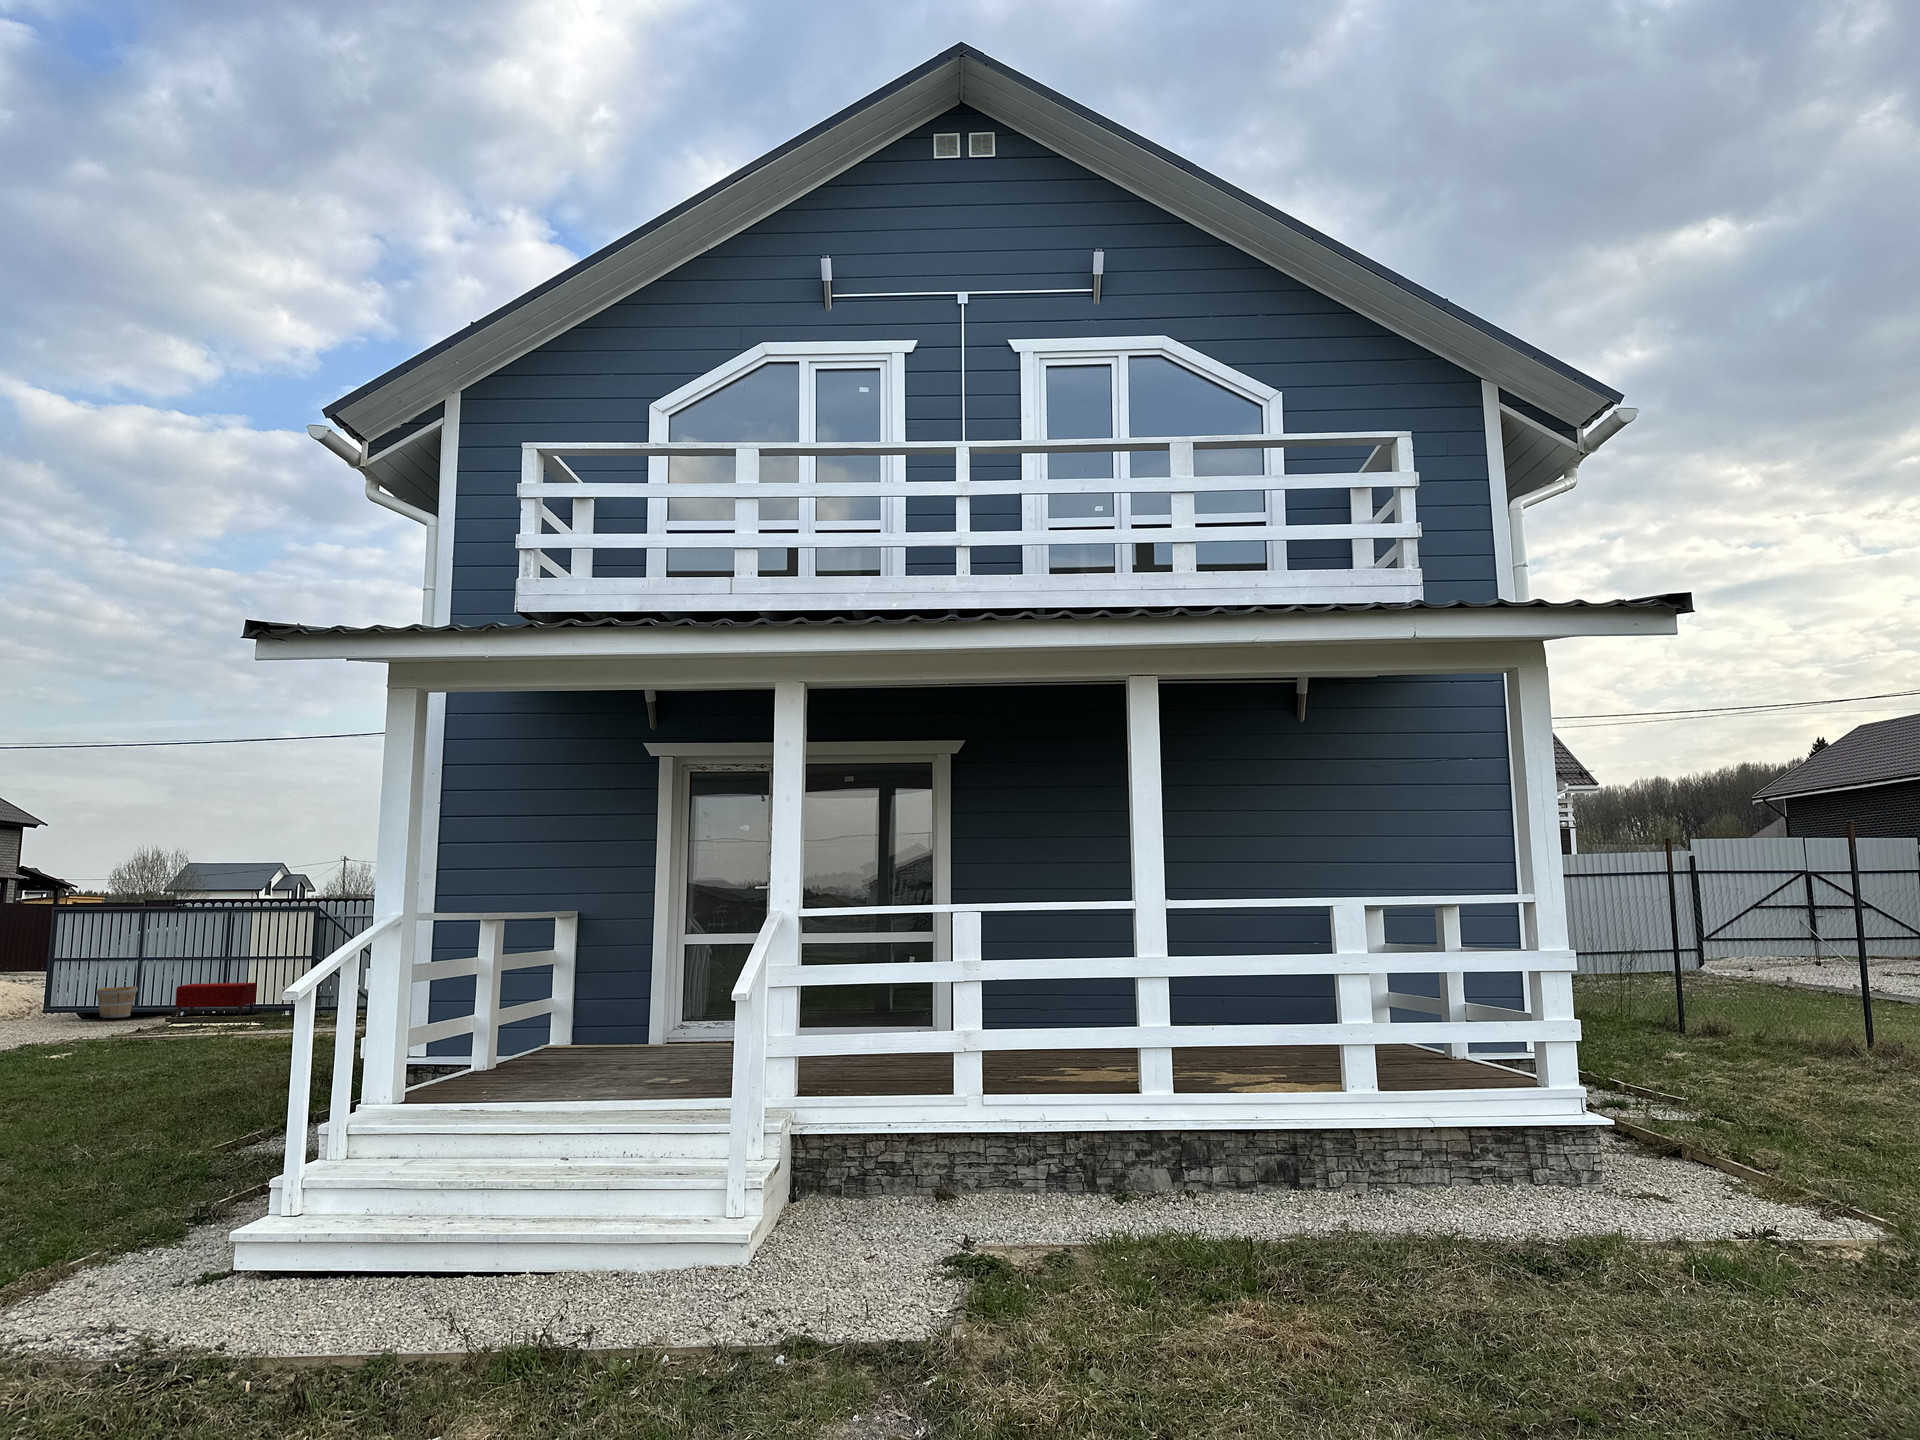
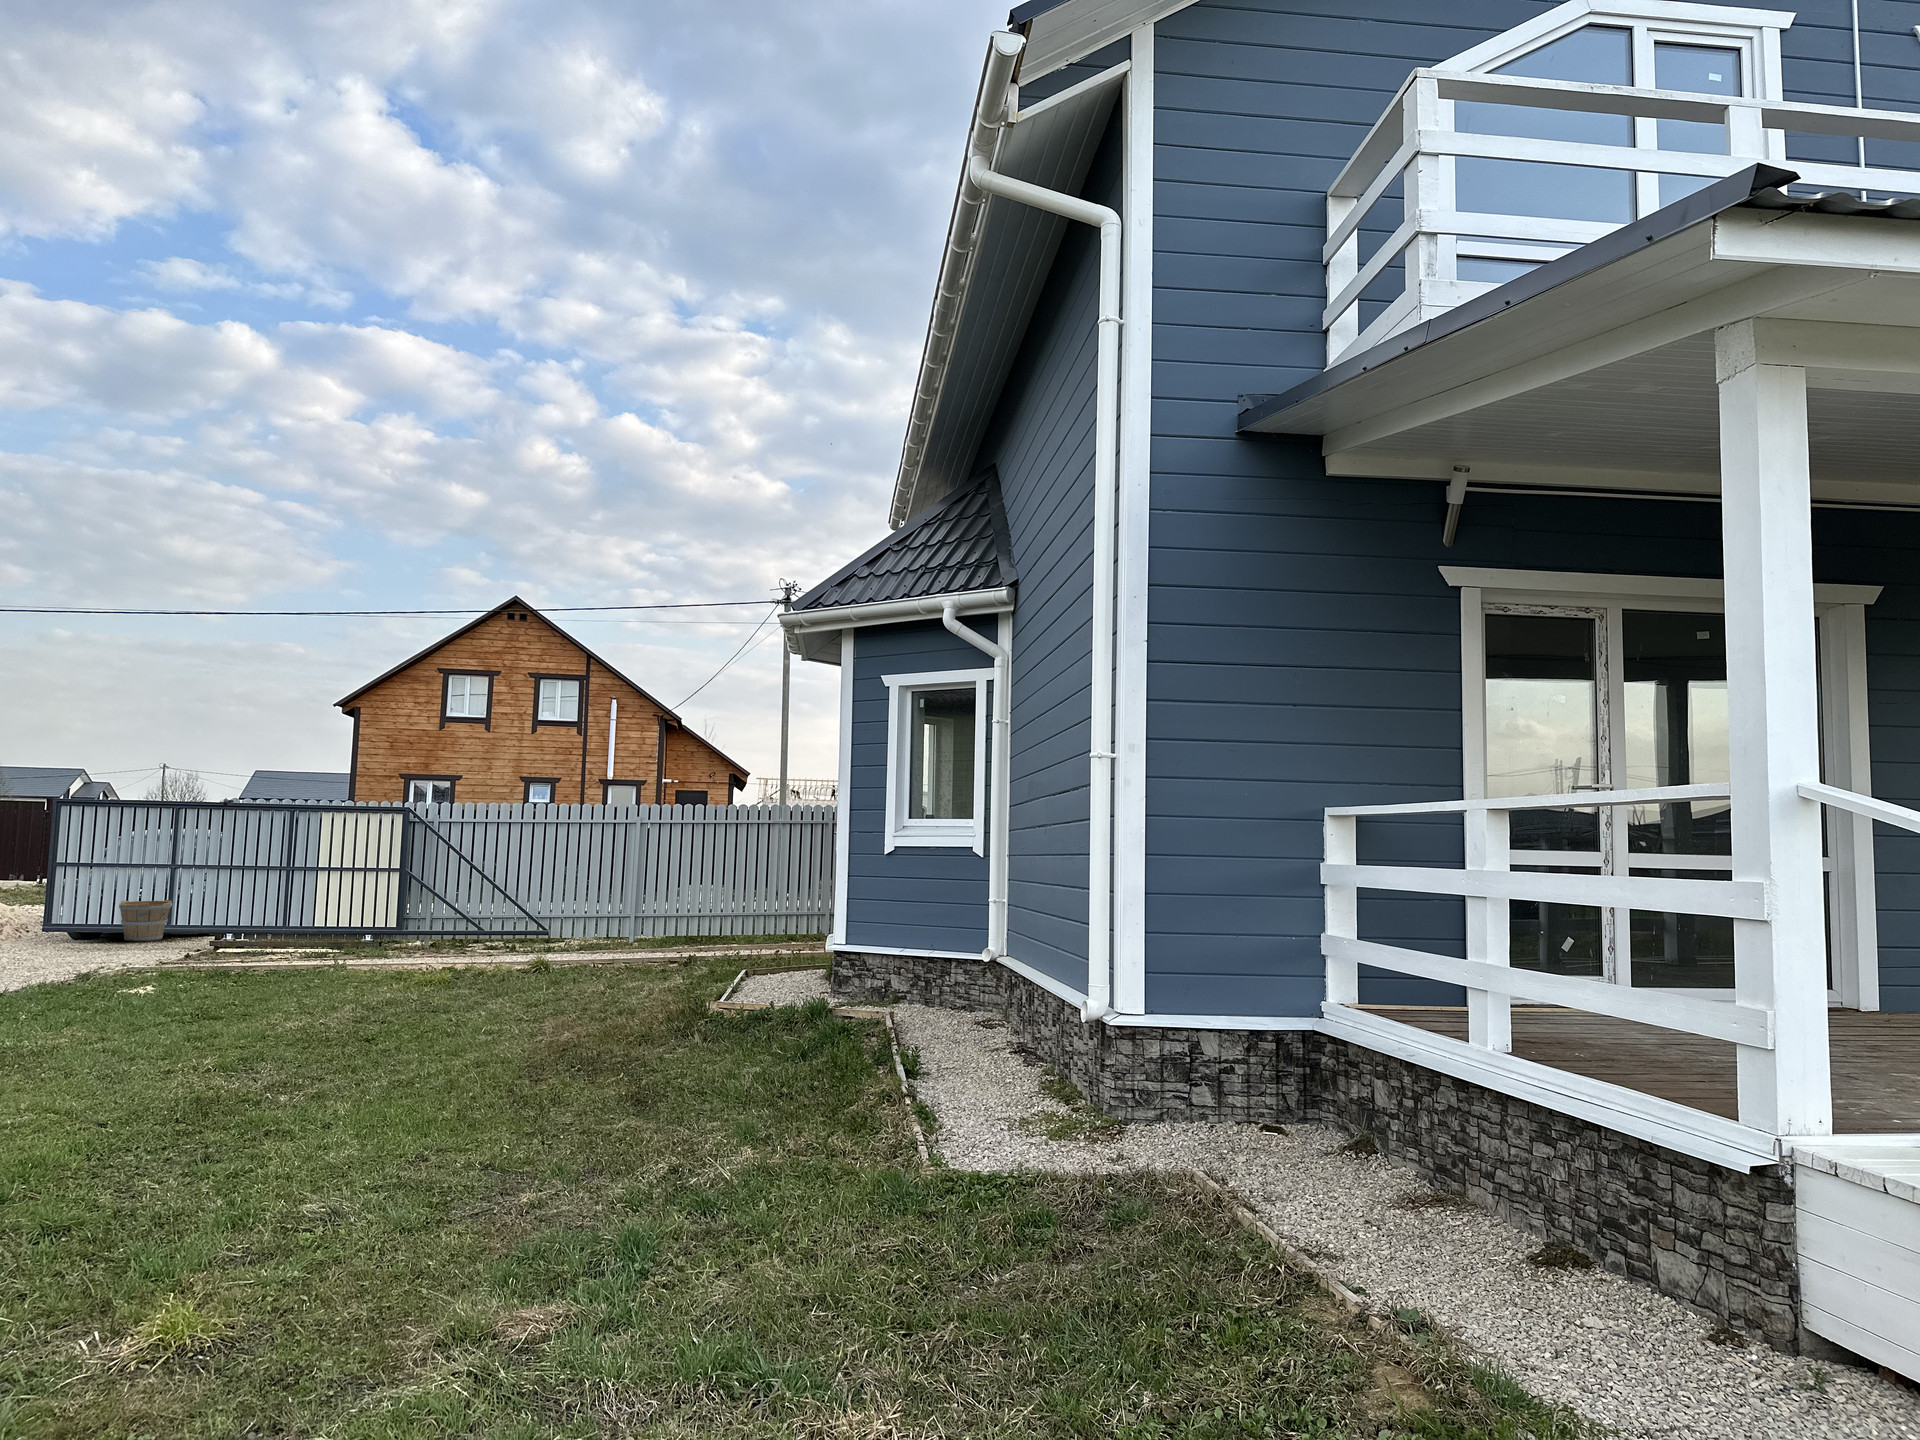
bench: present [175,983,257,1017] -> none [225,899,327,942]

